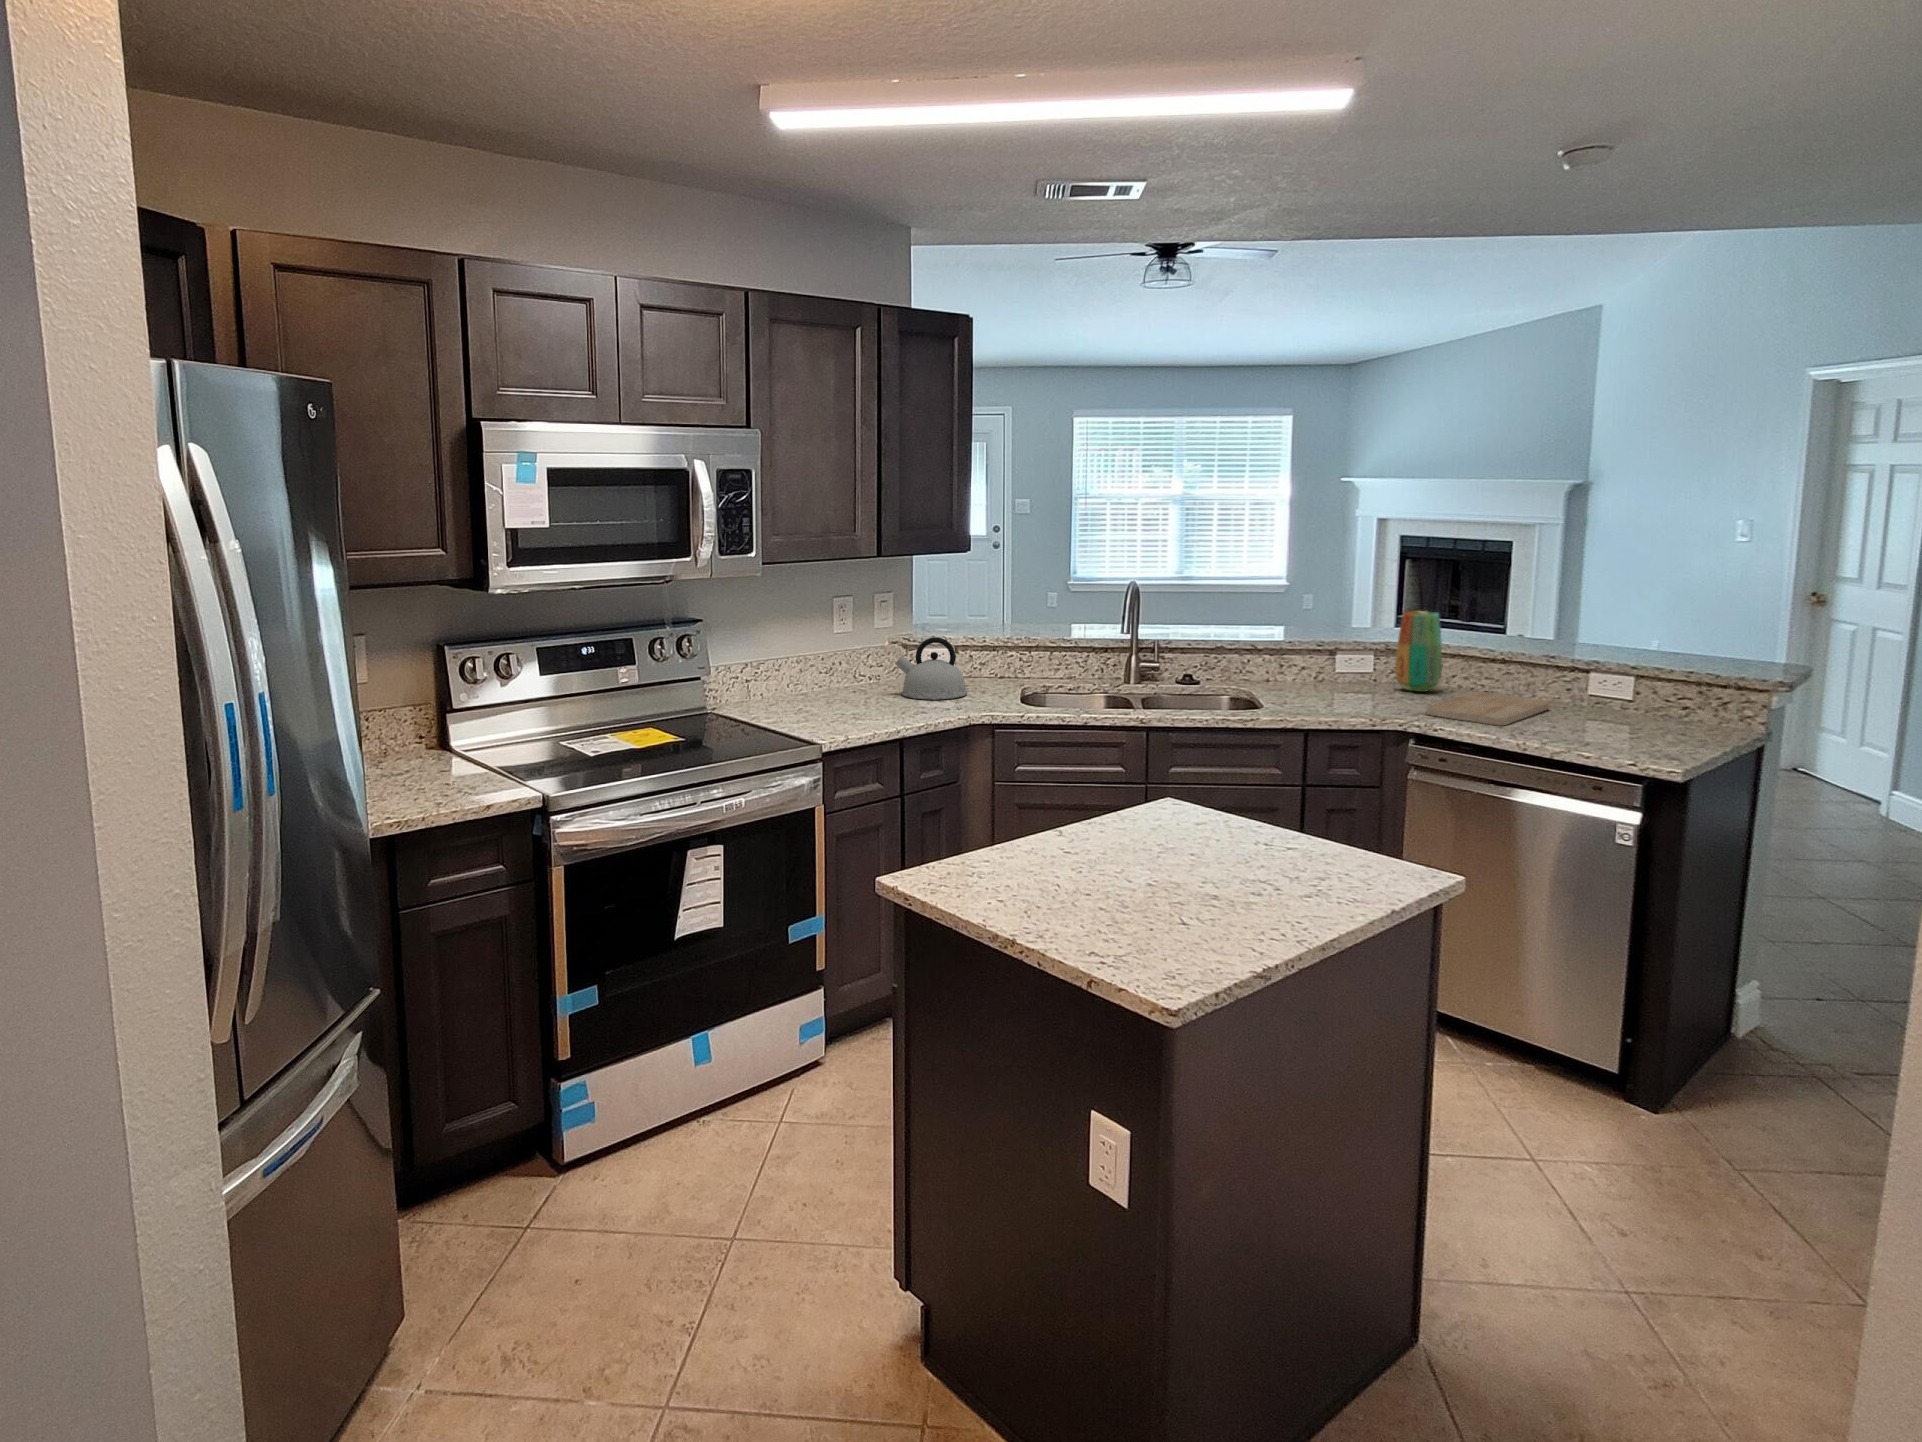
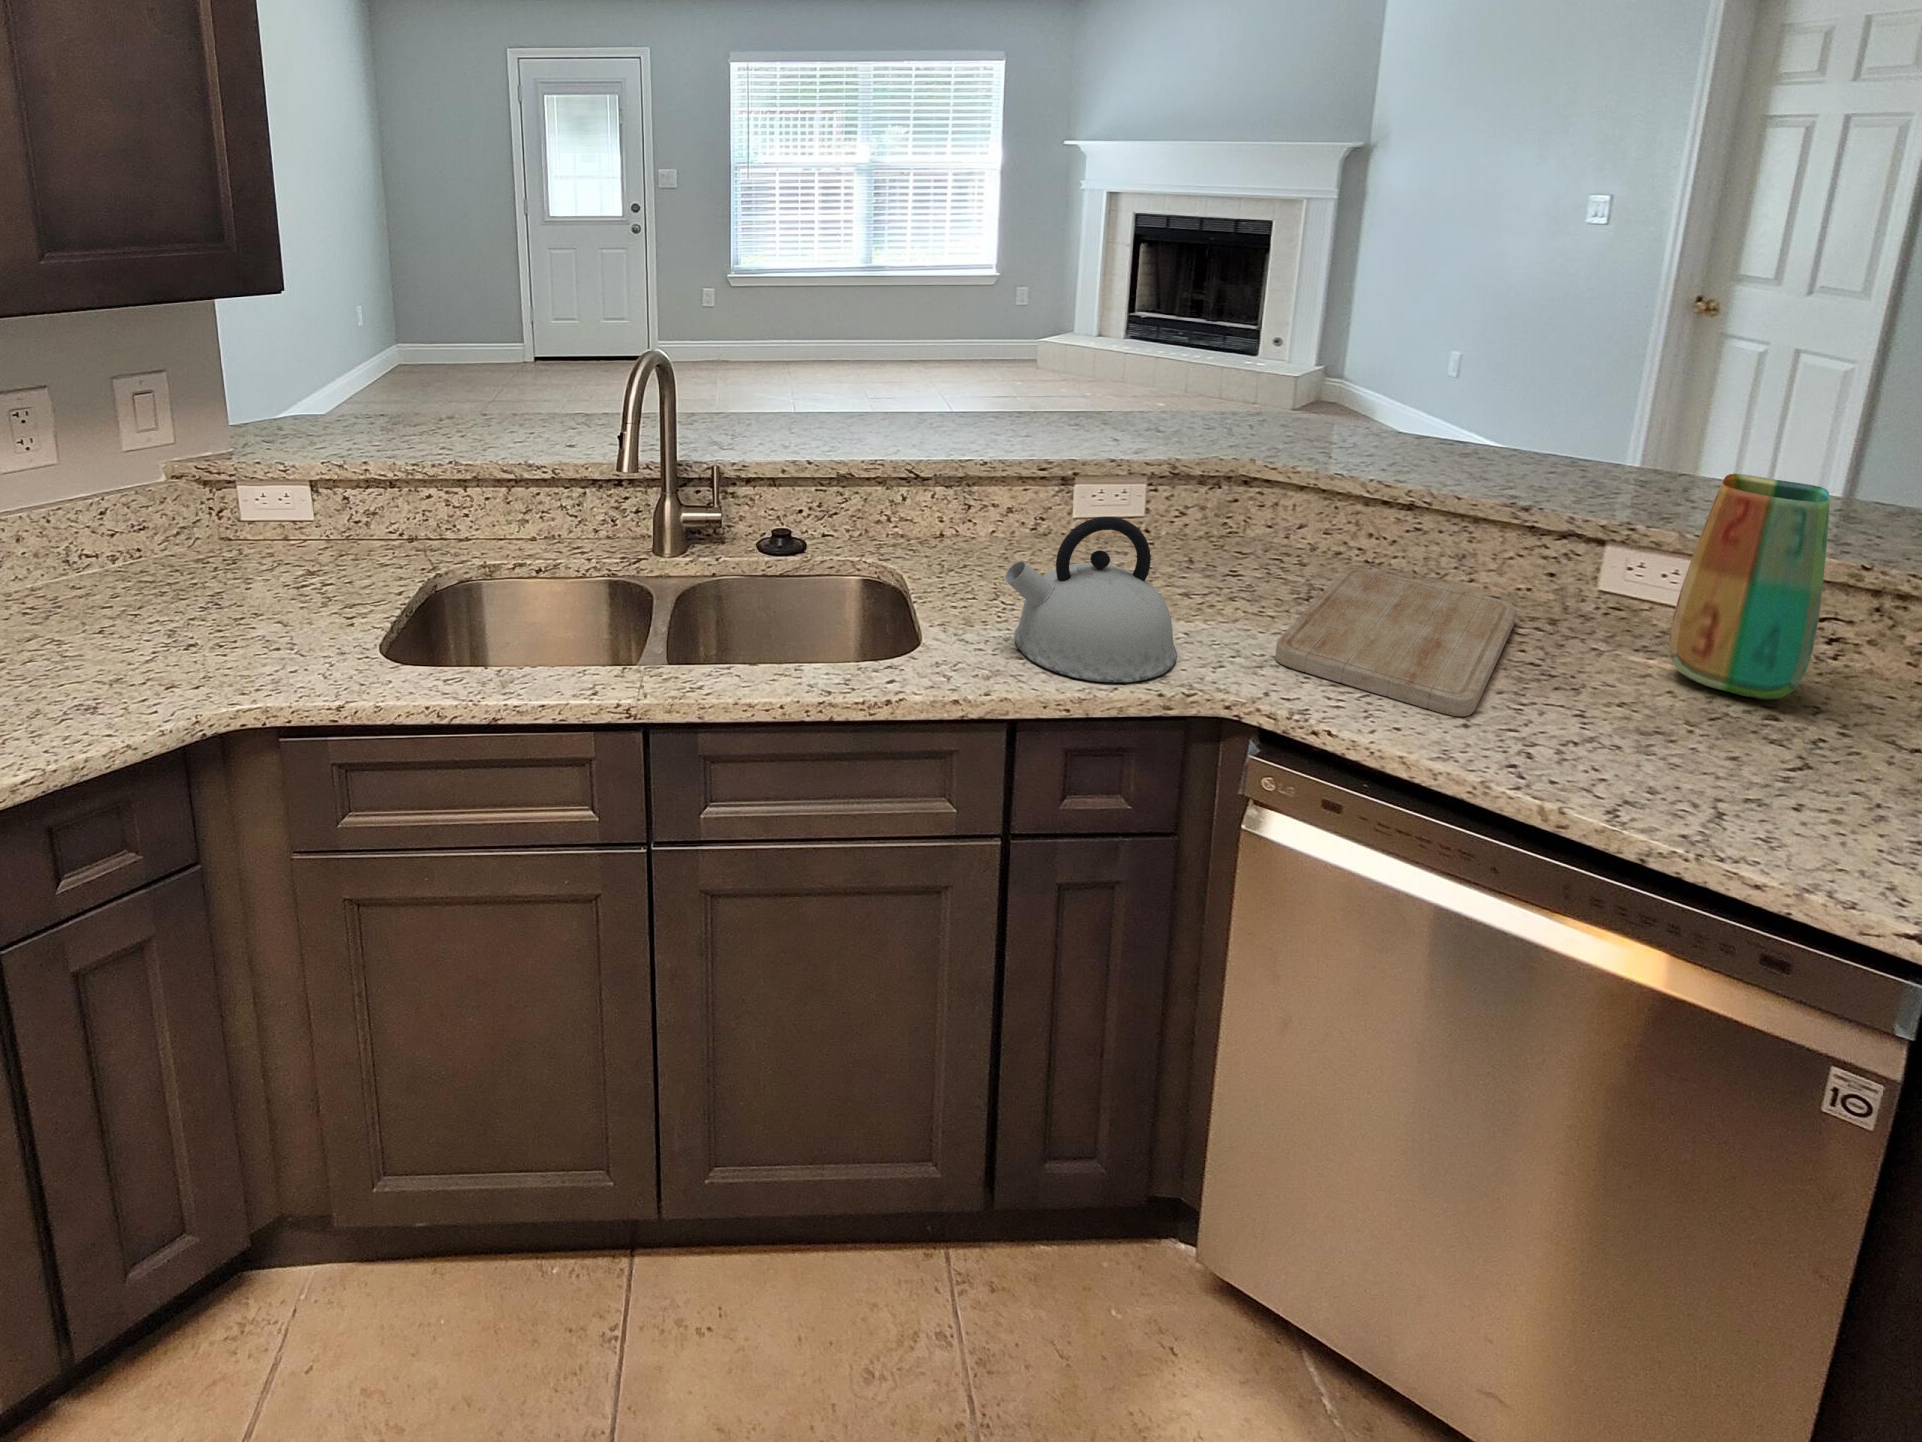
vase: present [1395,611,1442,692] -> present [1669,474,1830,700]
kettle: present [895,637,967,700] -> present [1005,517,1177,682]

